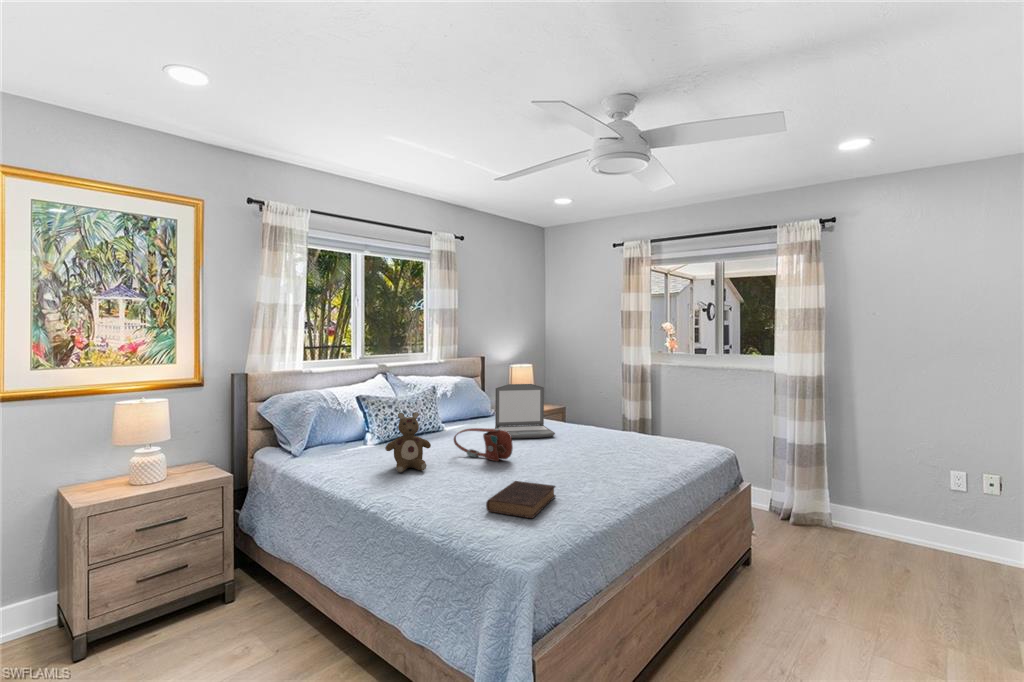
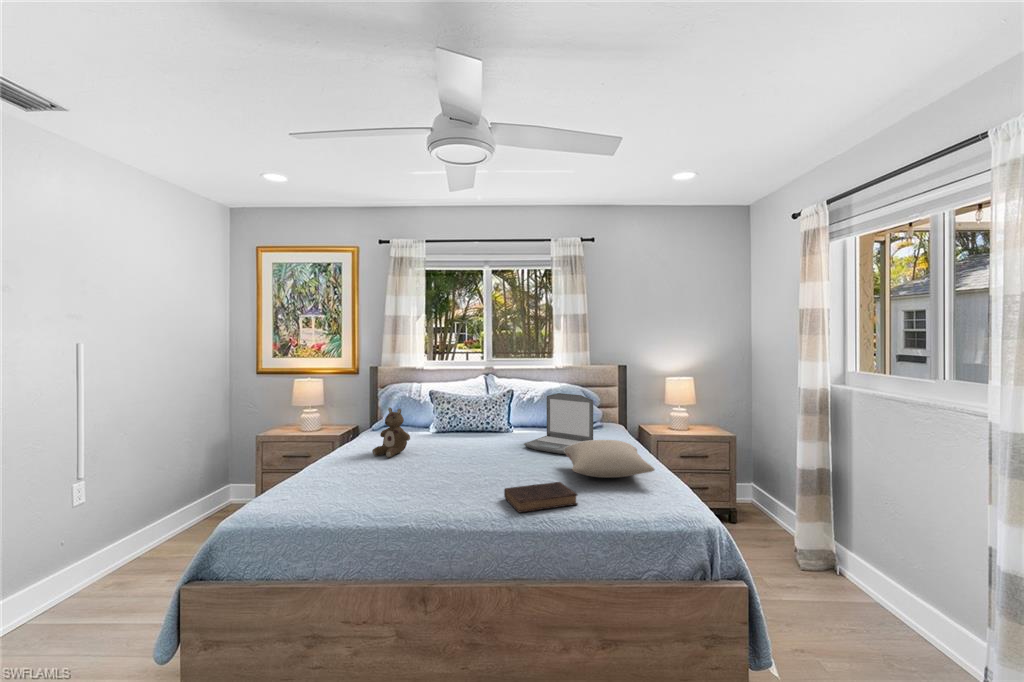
pillow: none [570,414,658,444] -> present [564,440,655,478]
handbag: present [454,428,513,461] -> none [444,430,467,464]
book: present [486,481,555,518] -> present [504,482,578,512]

